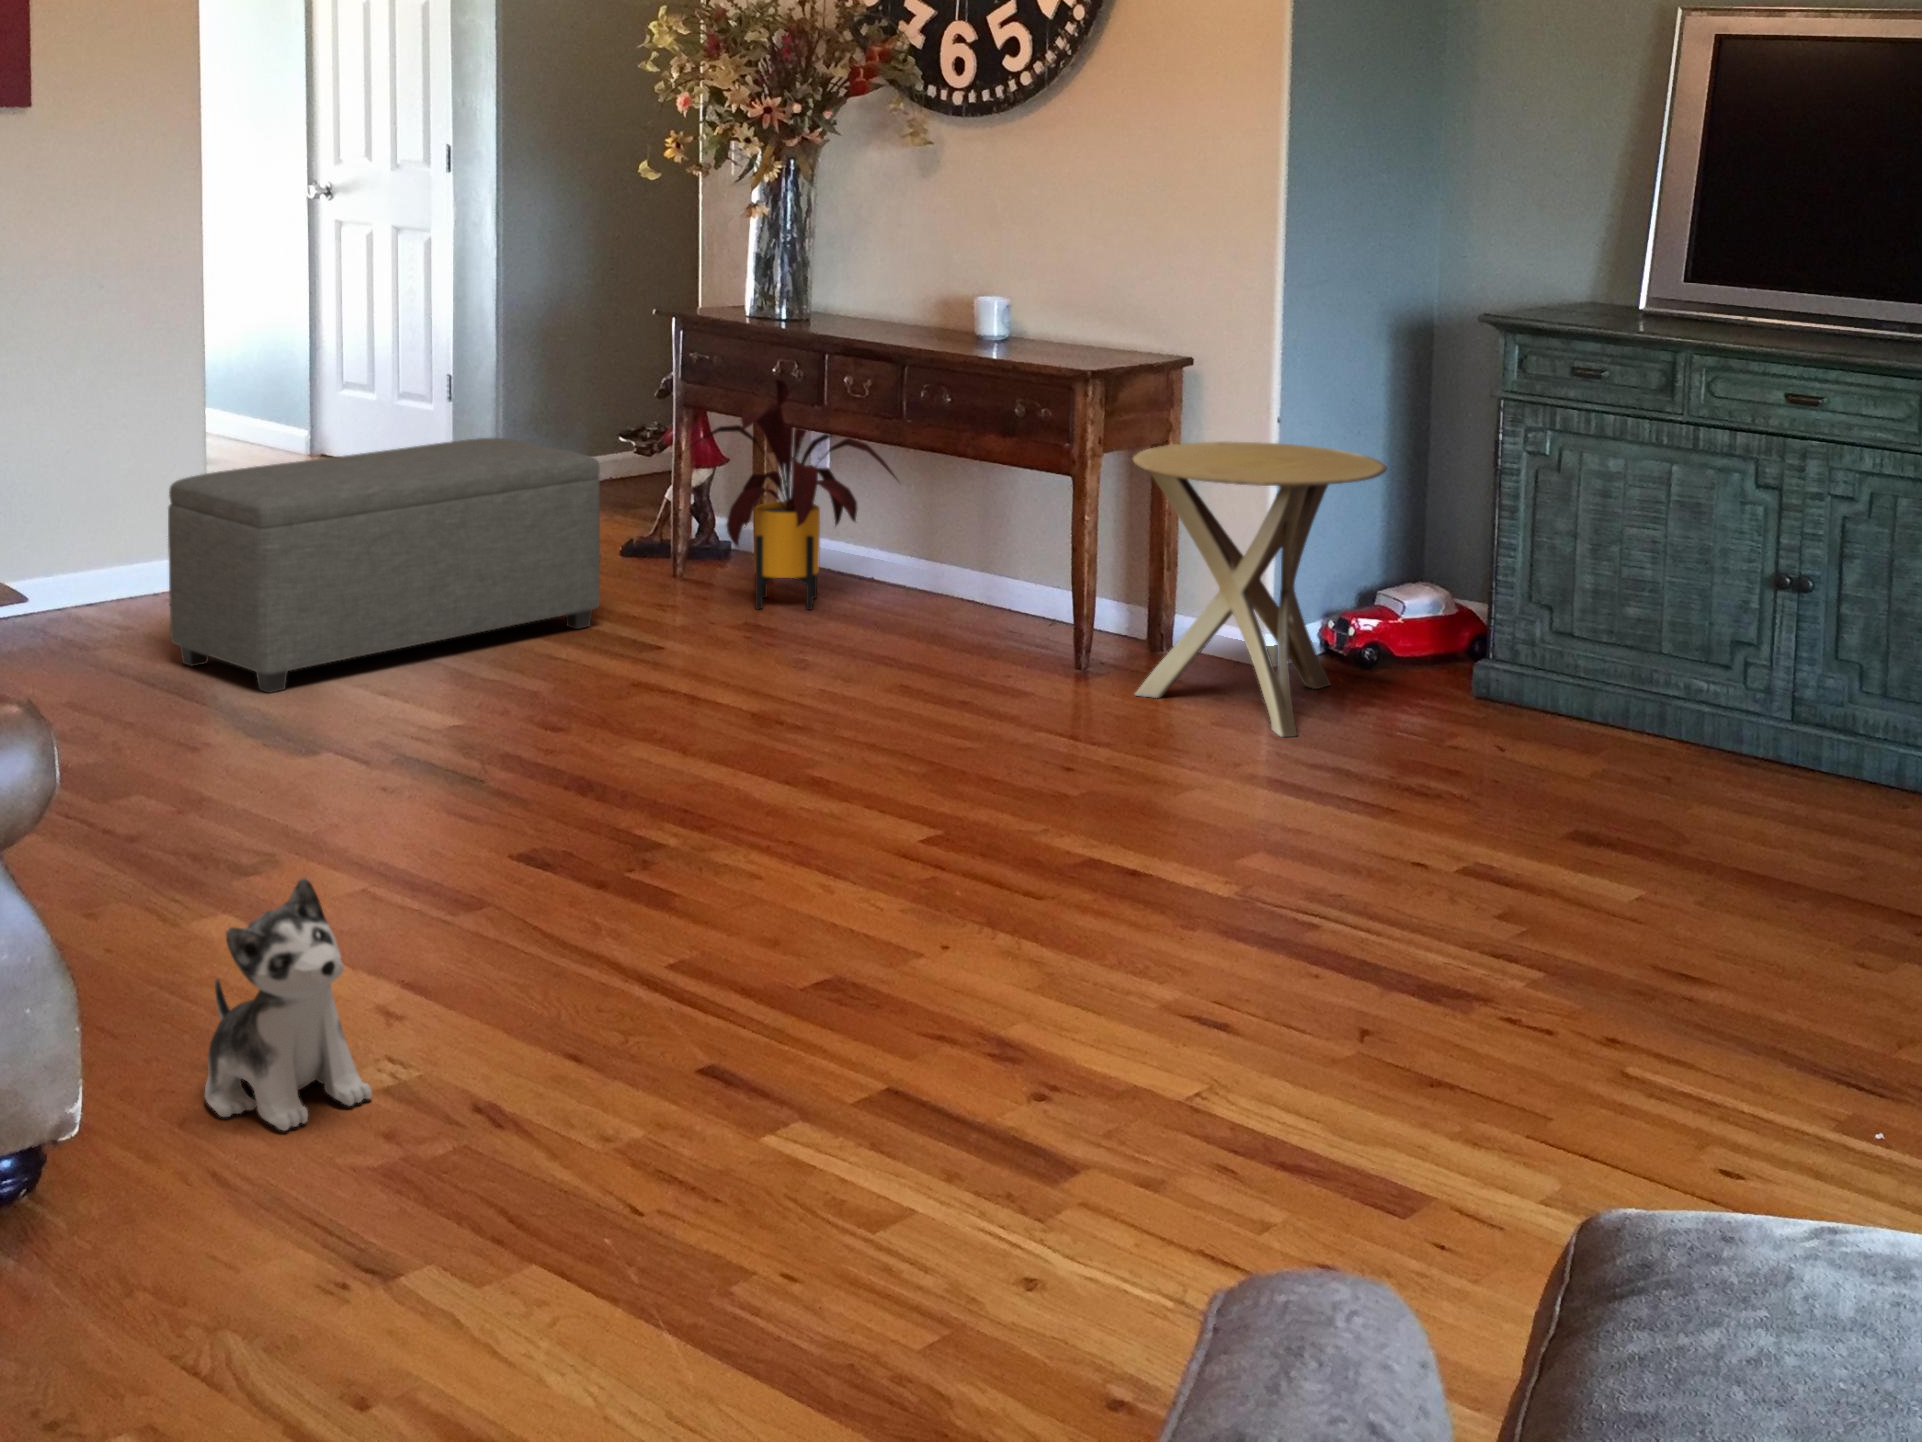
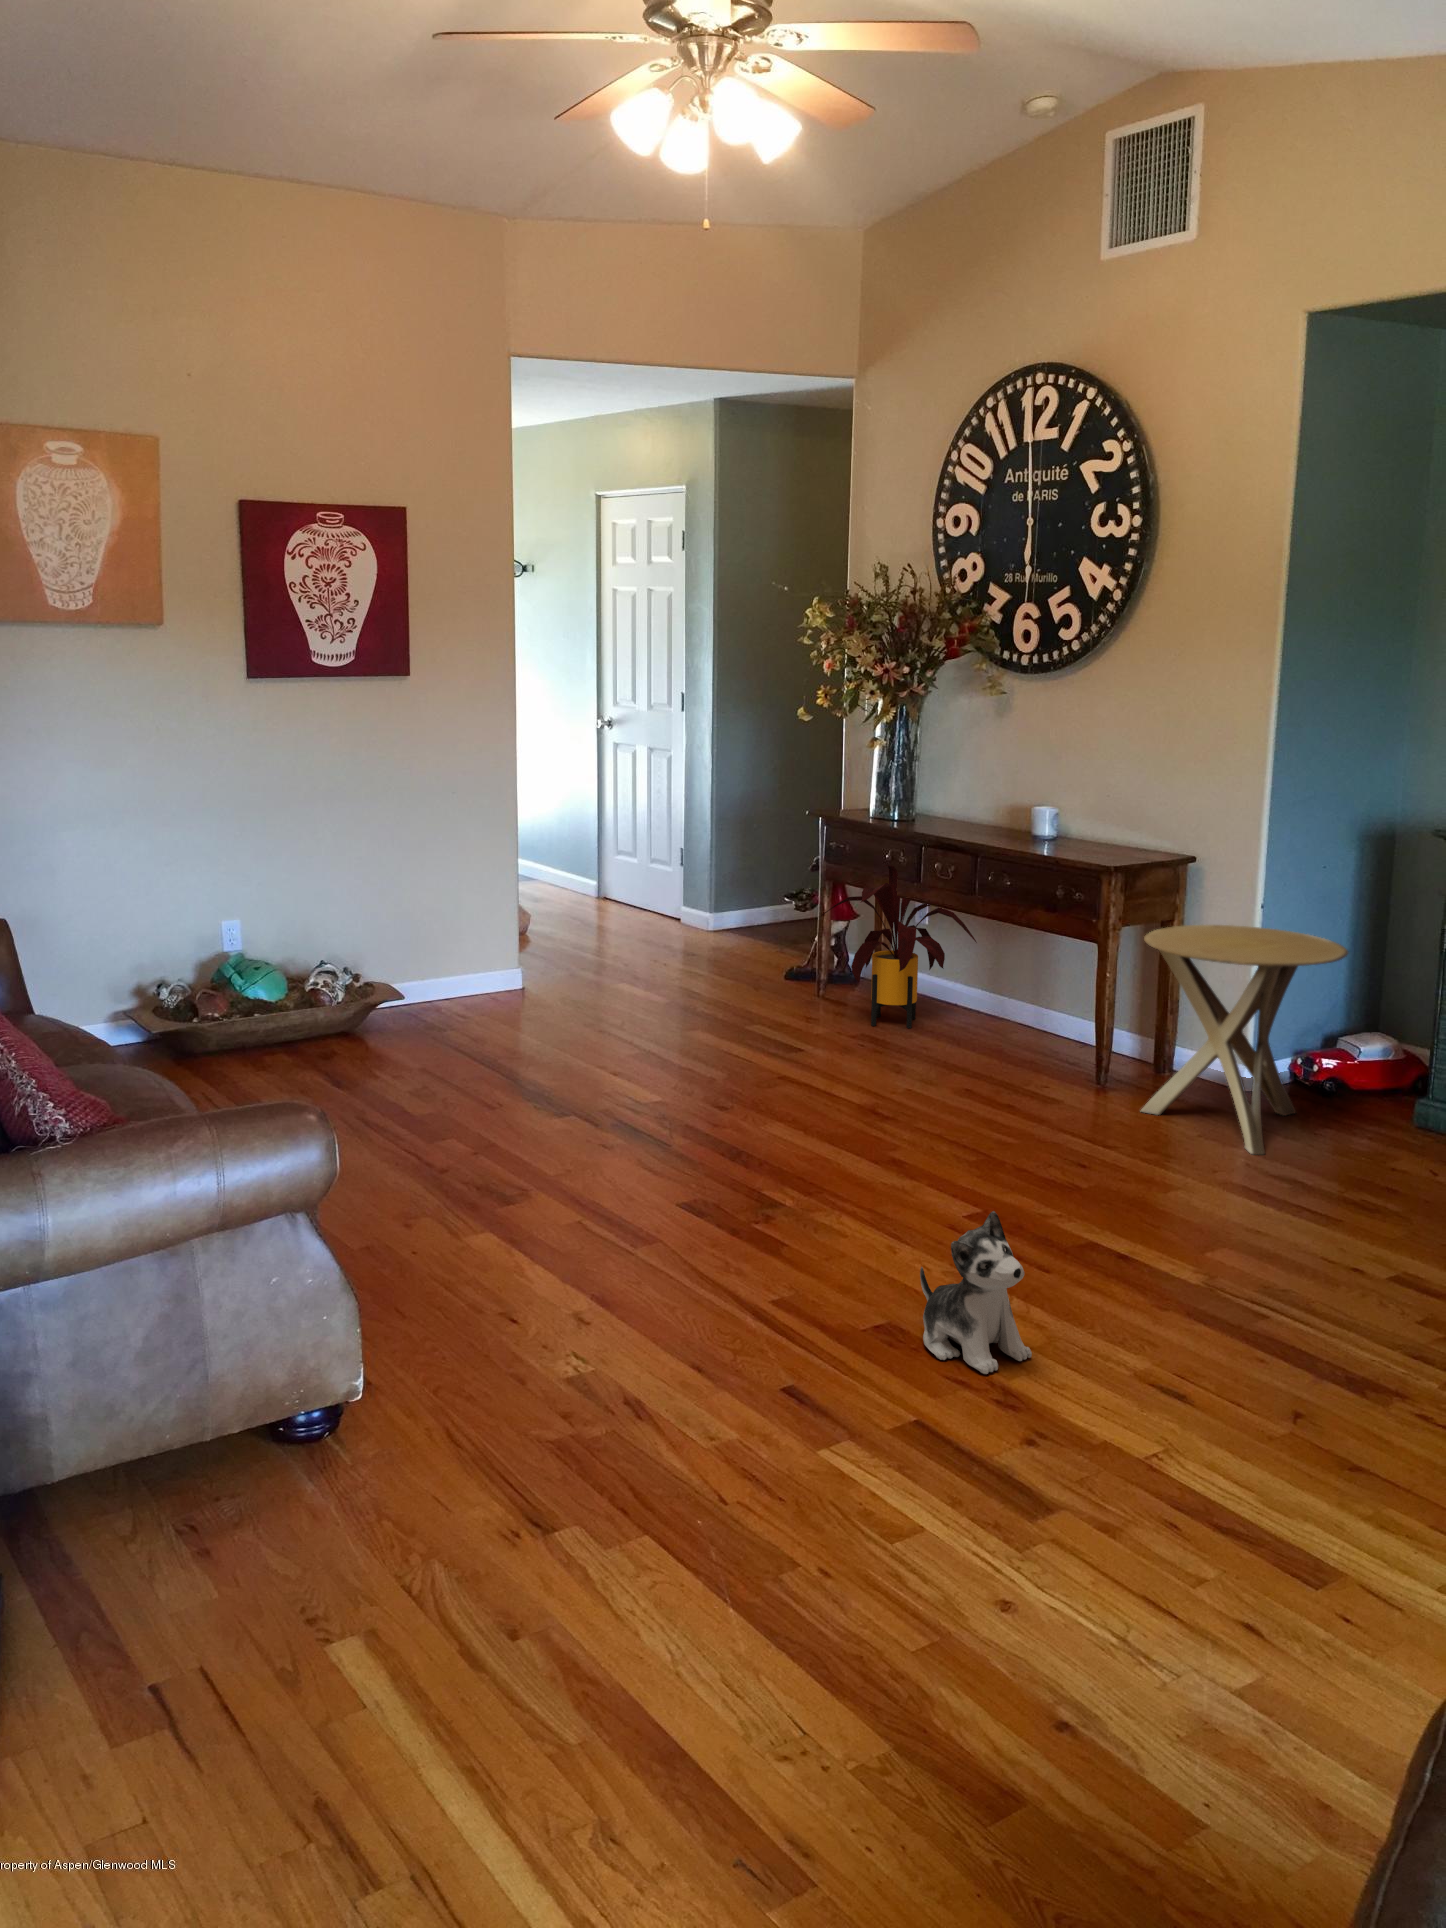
ottoman: present [168,438,600,693] -> none [485,900,764,1071]
plush toy: present [205,878,372,1130] -> present [920,1211,1032,1374]

